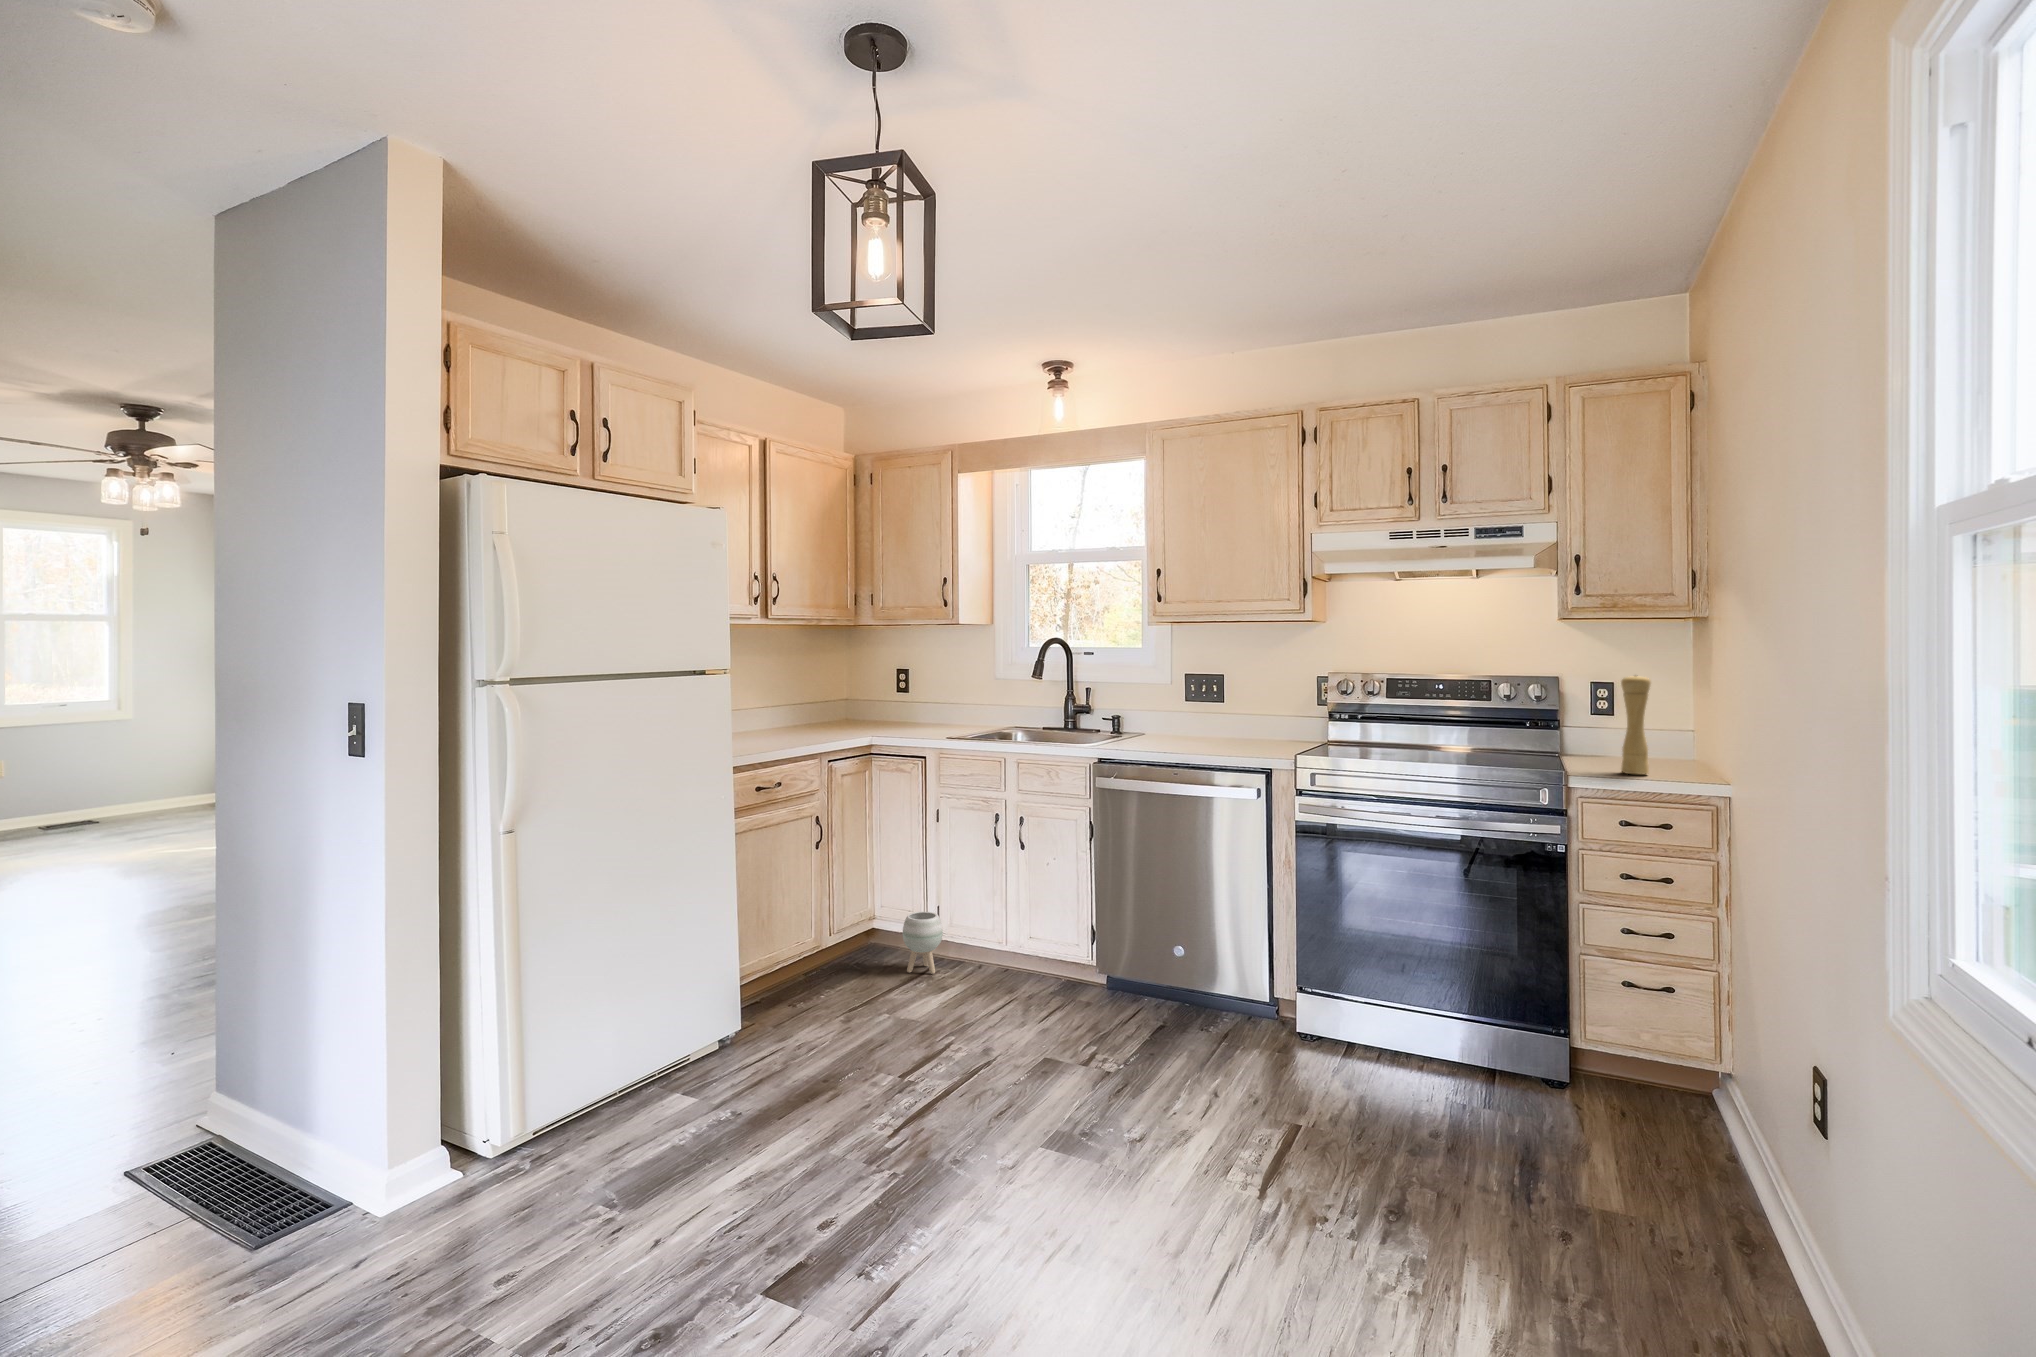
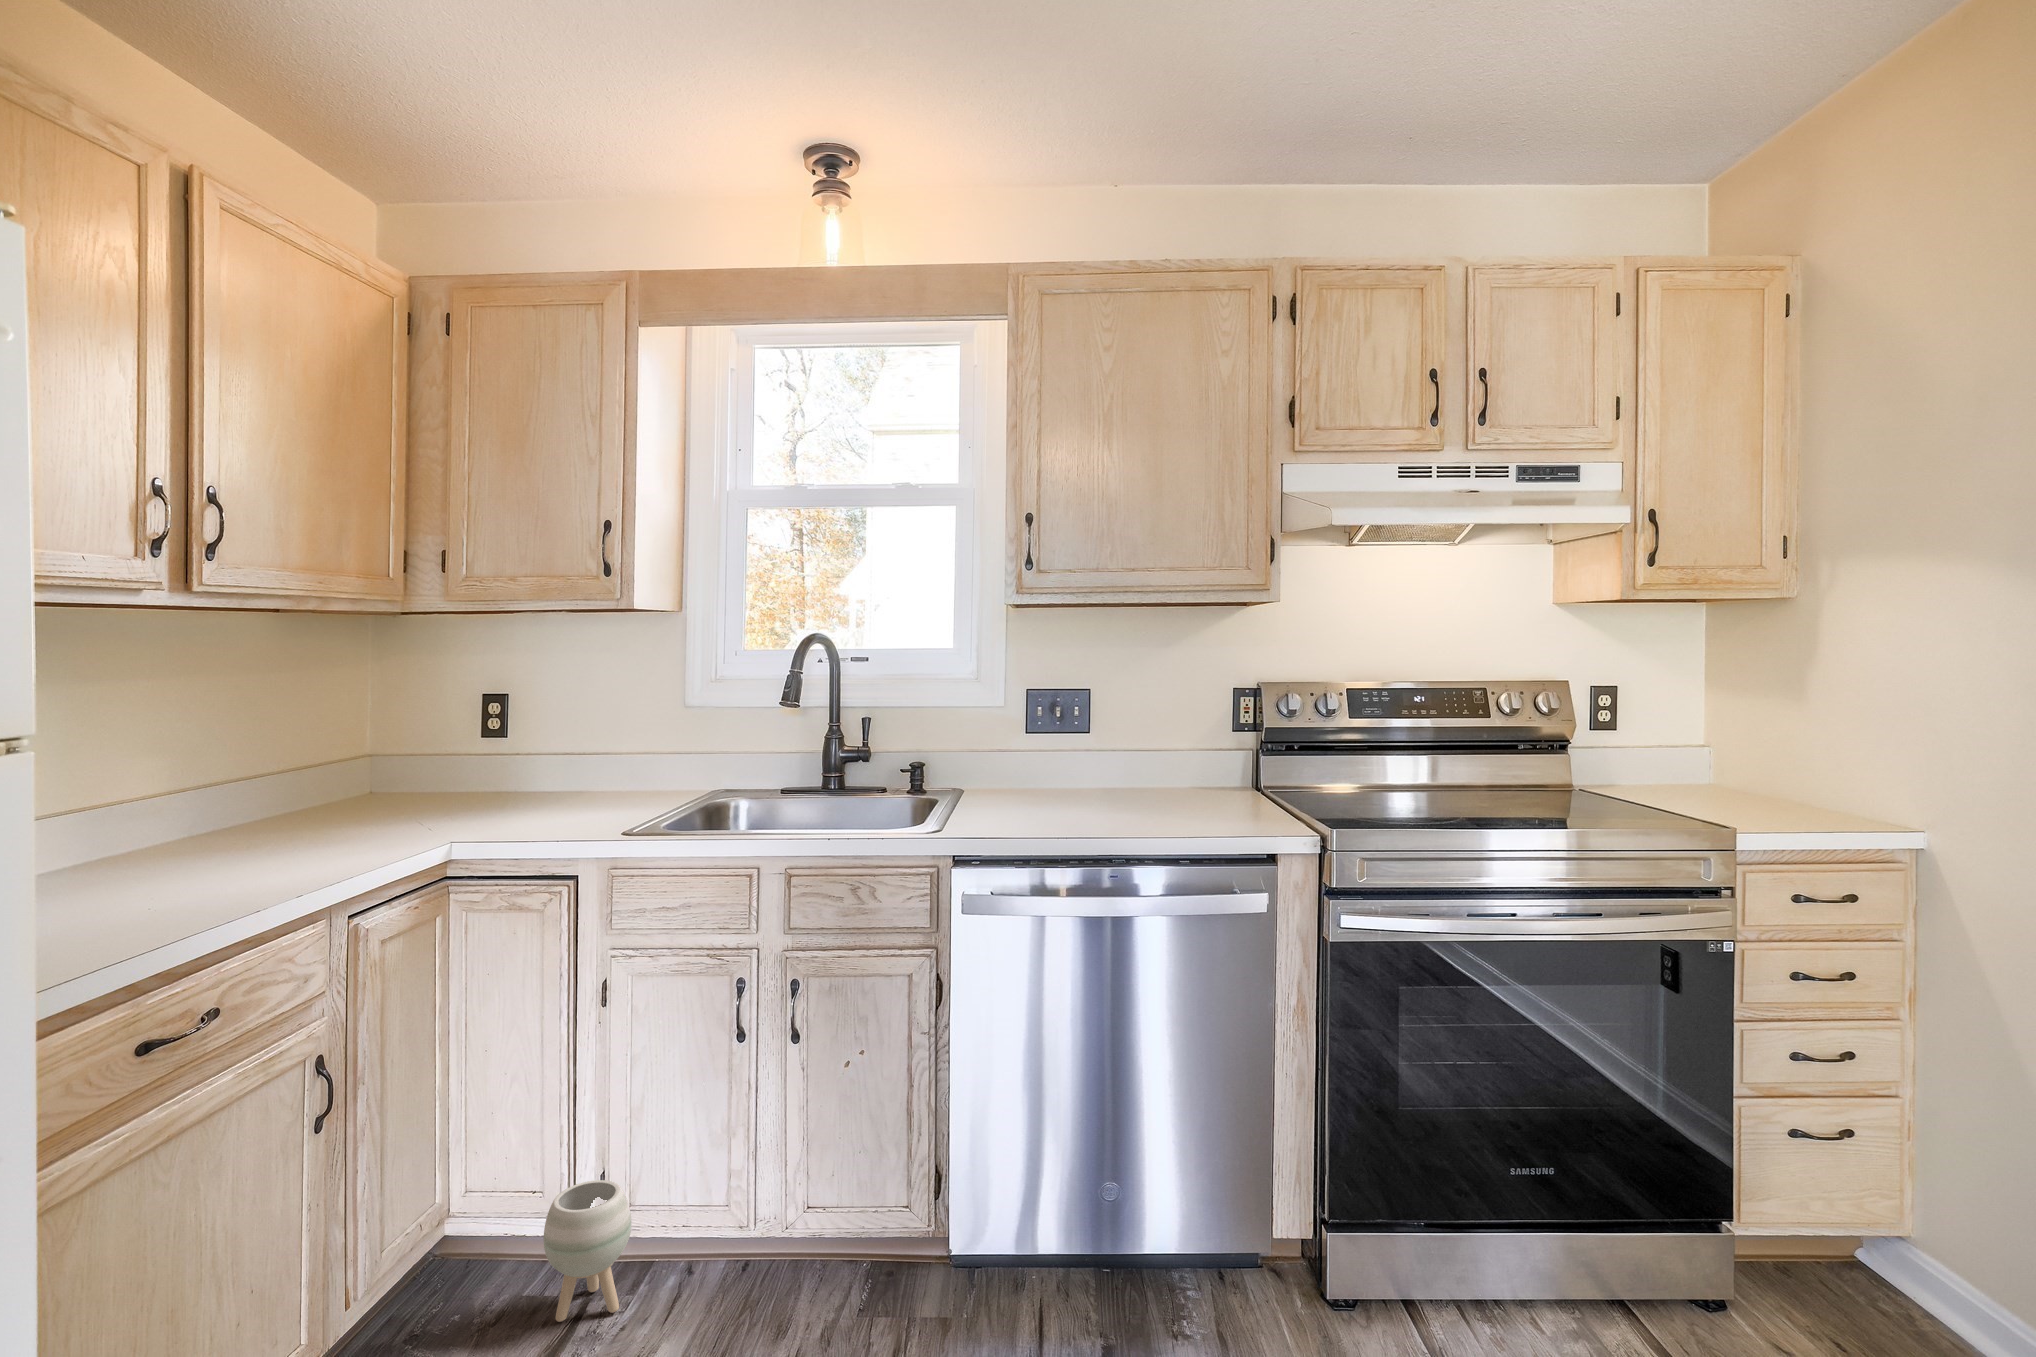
pepper mill: present [1621,675,1651,774] -> none [1740,678,1786,822]

